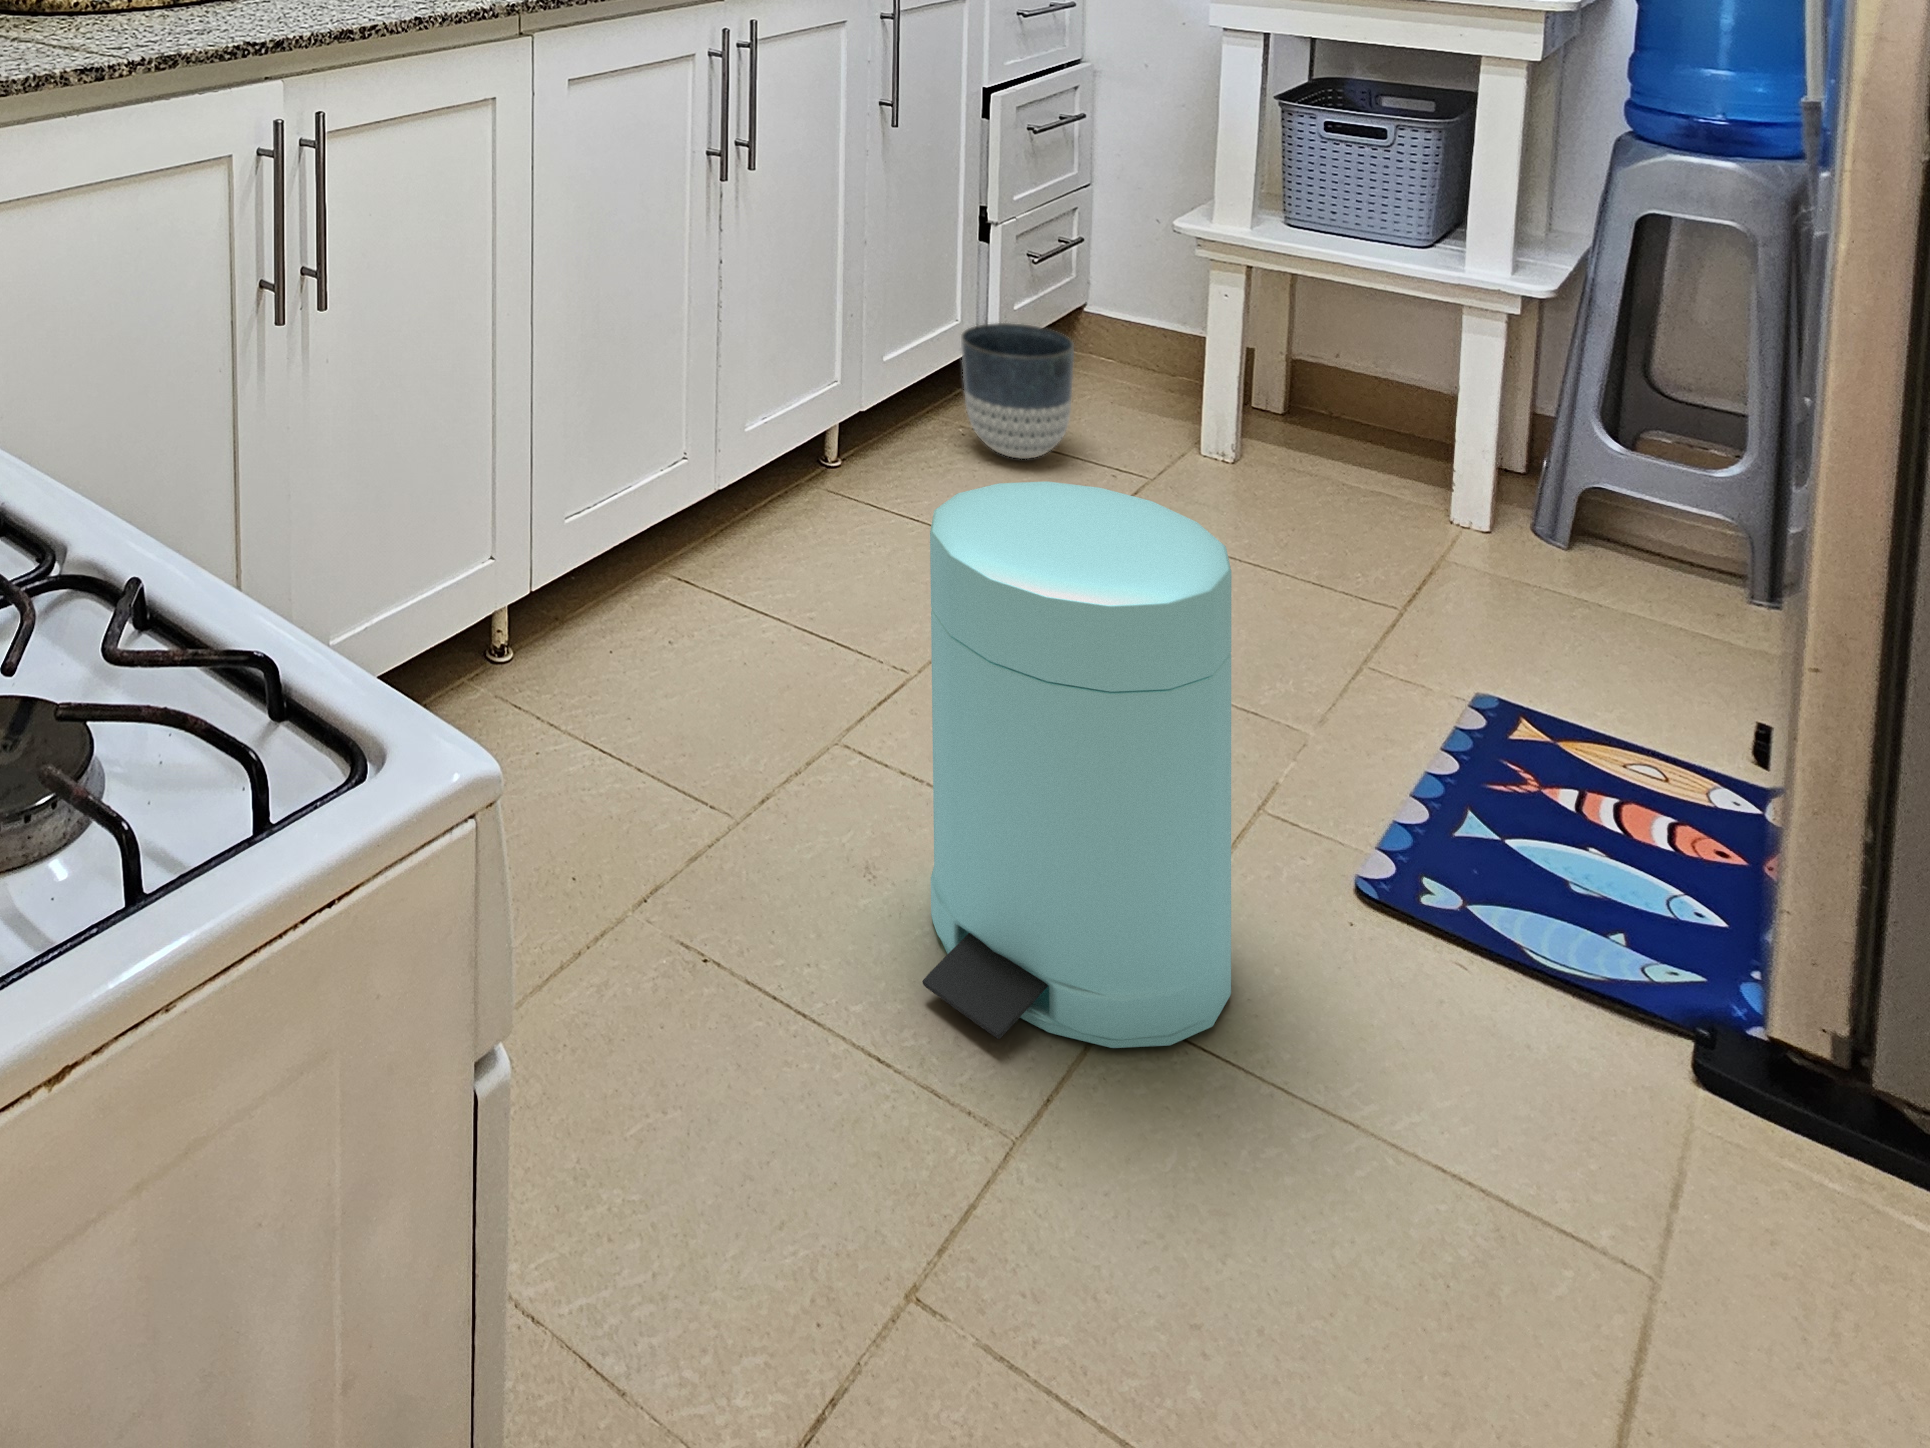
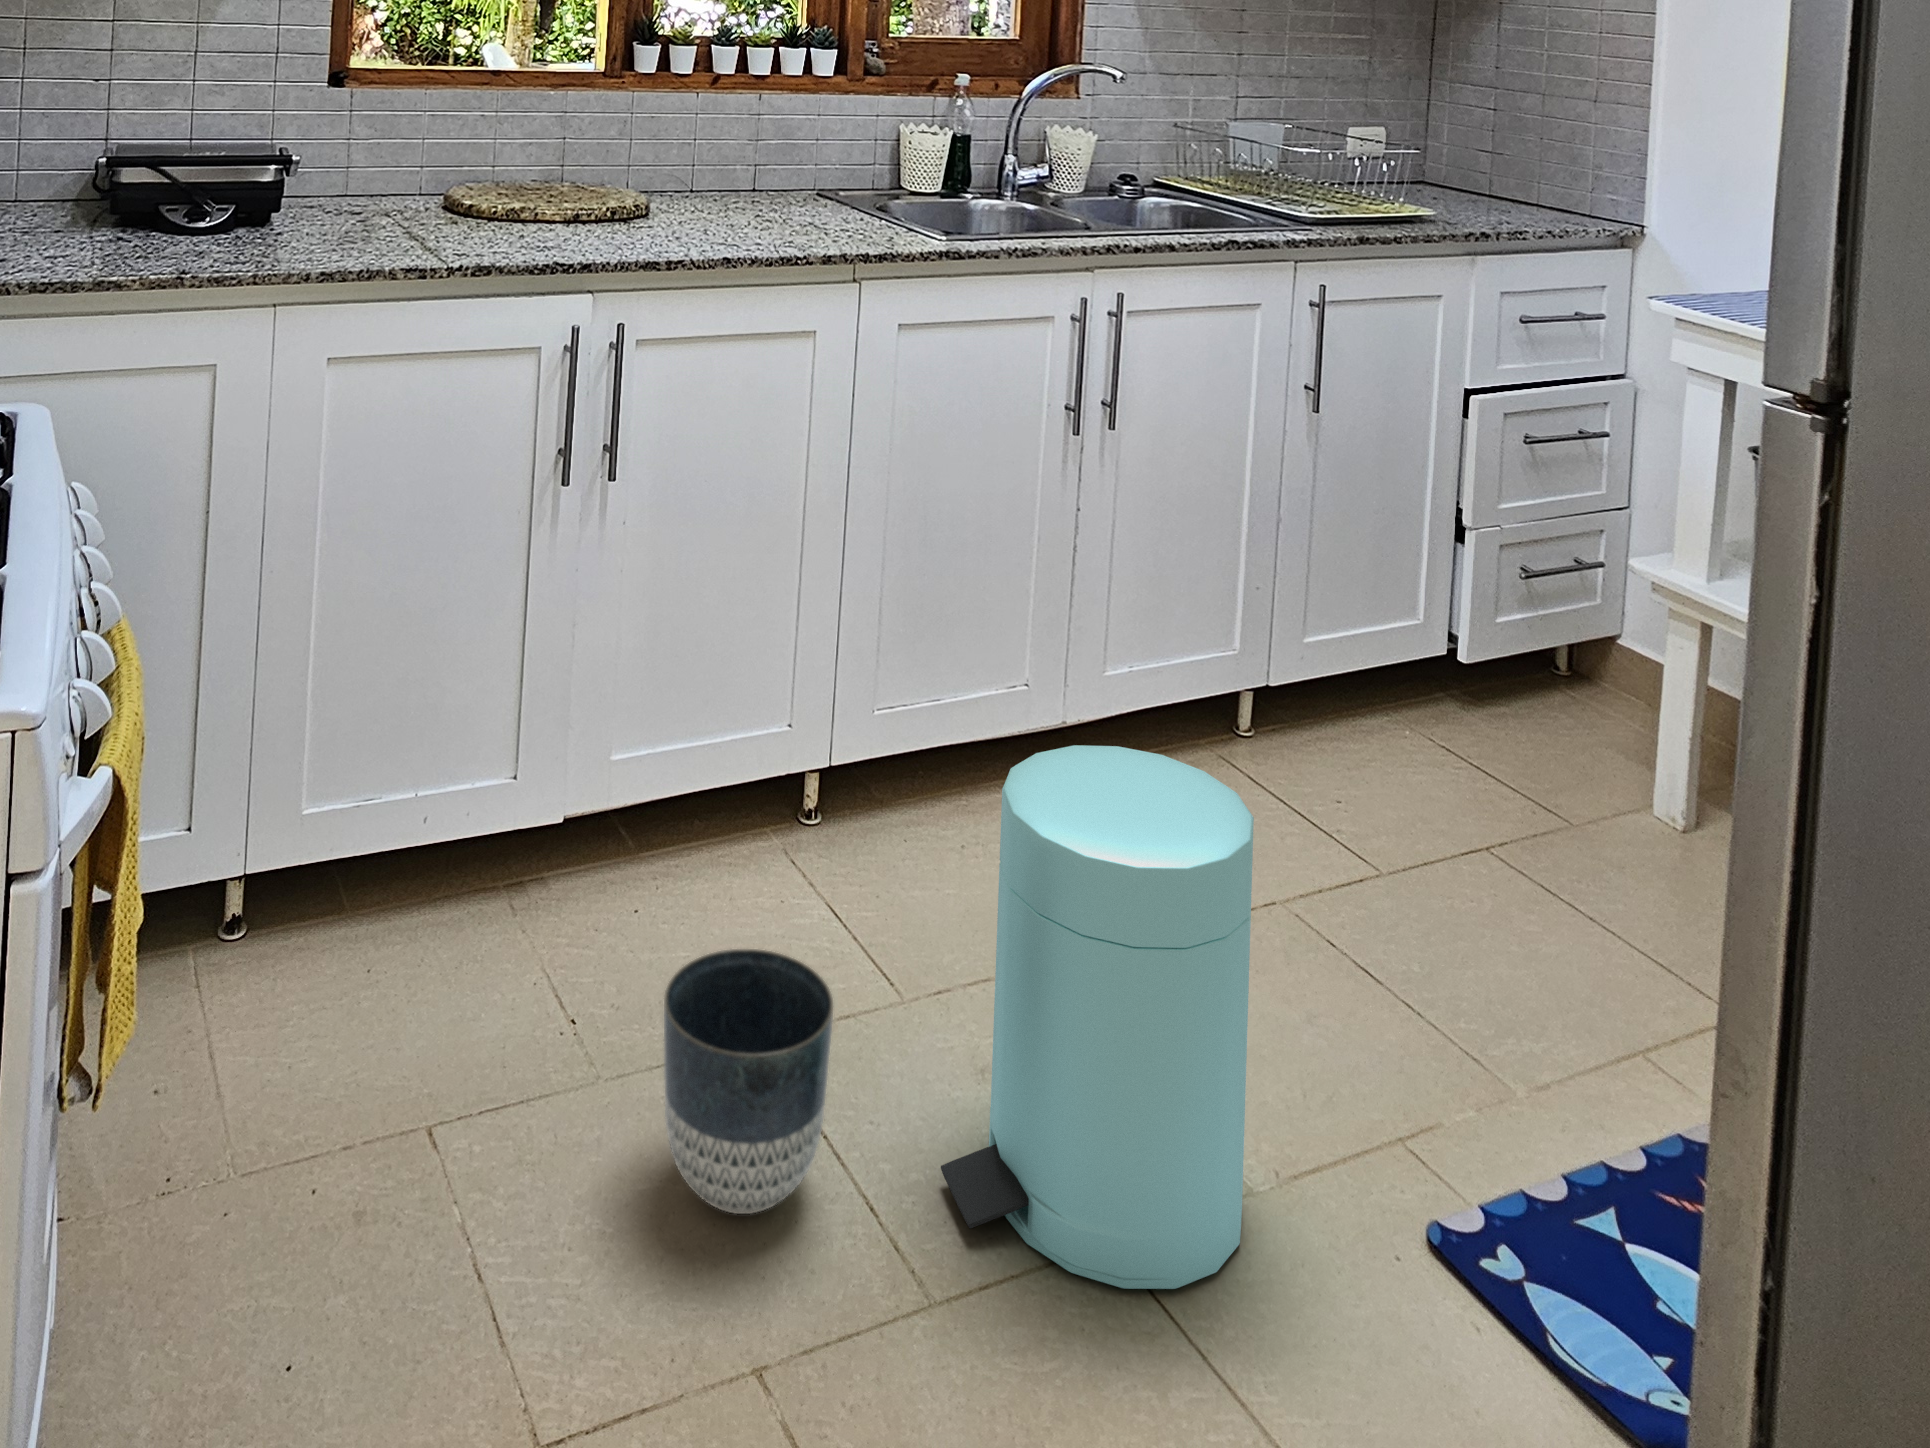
planter: present [961,323,1074,459] -> present [664,949,833,1214]

